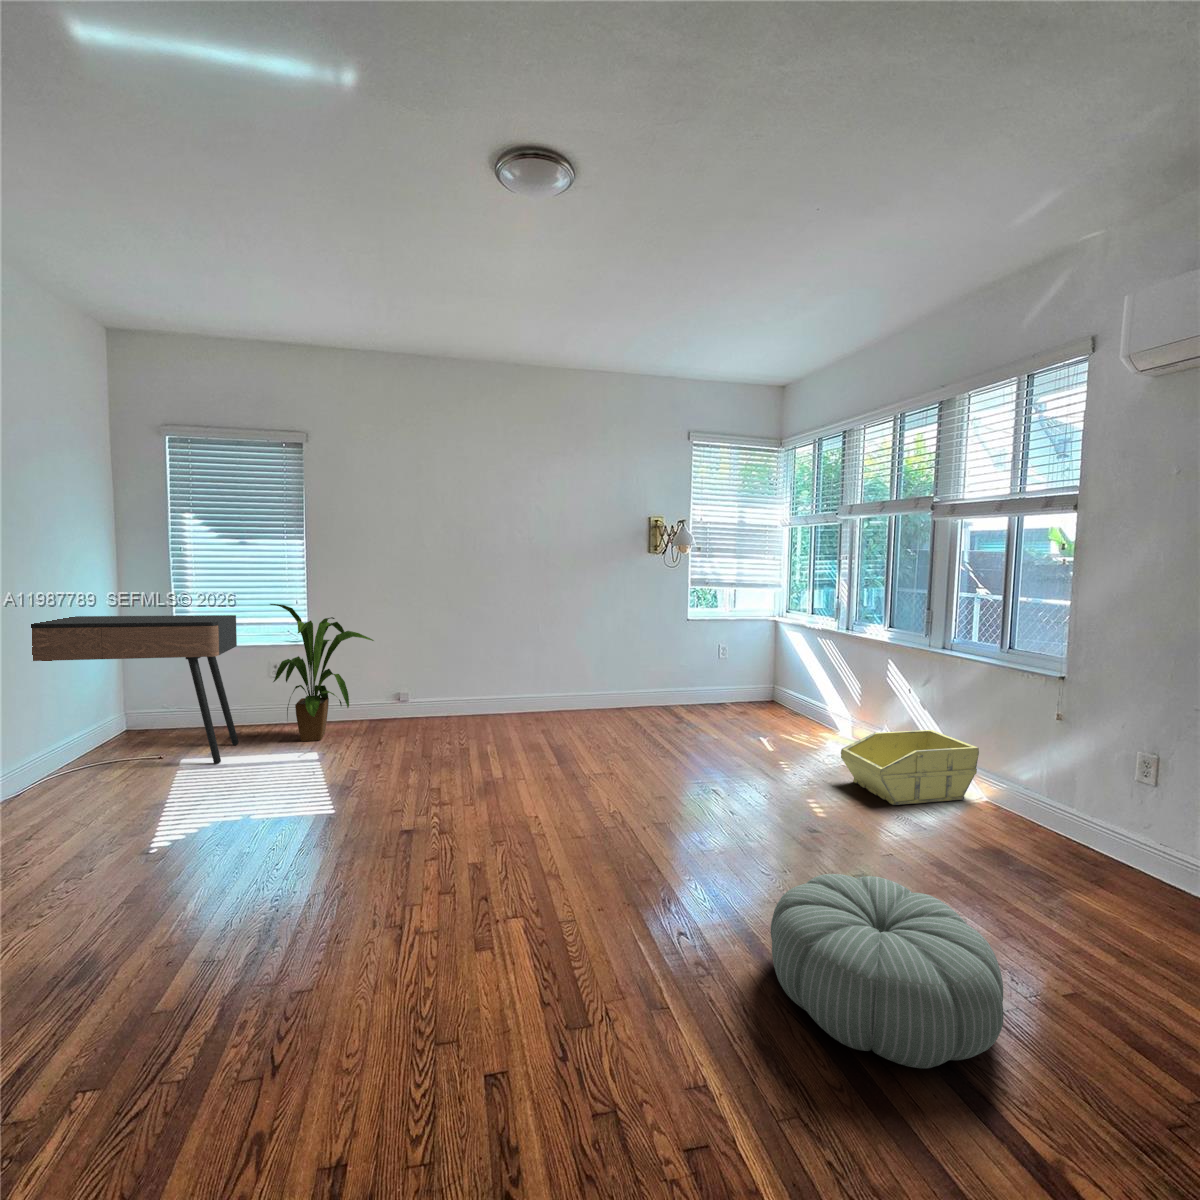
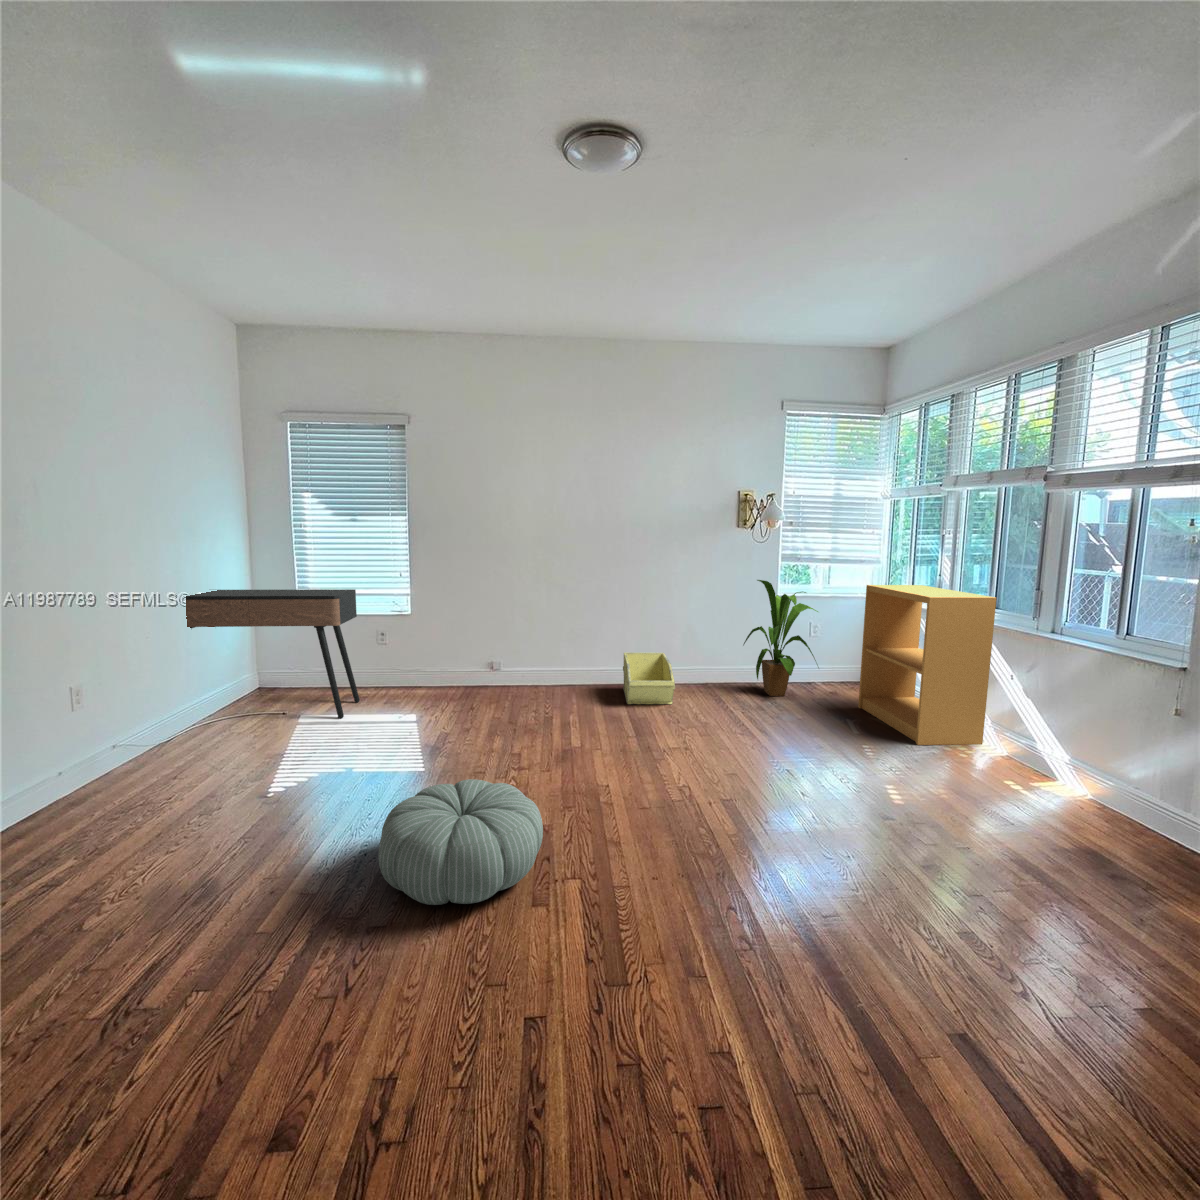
house plant: present [270,604,374,741] -> present [743,580,818,696]
bookshelf: none [771,607,894,760] -> present [858,585,996,745]
storage bin: present [841,730,979,805] -> present [623,653,675,704]
pouf: present [771,874,1003,1068] -> present [378,779,543,905]

